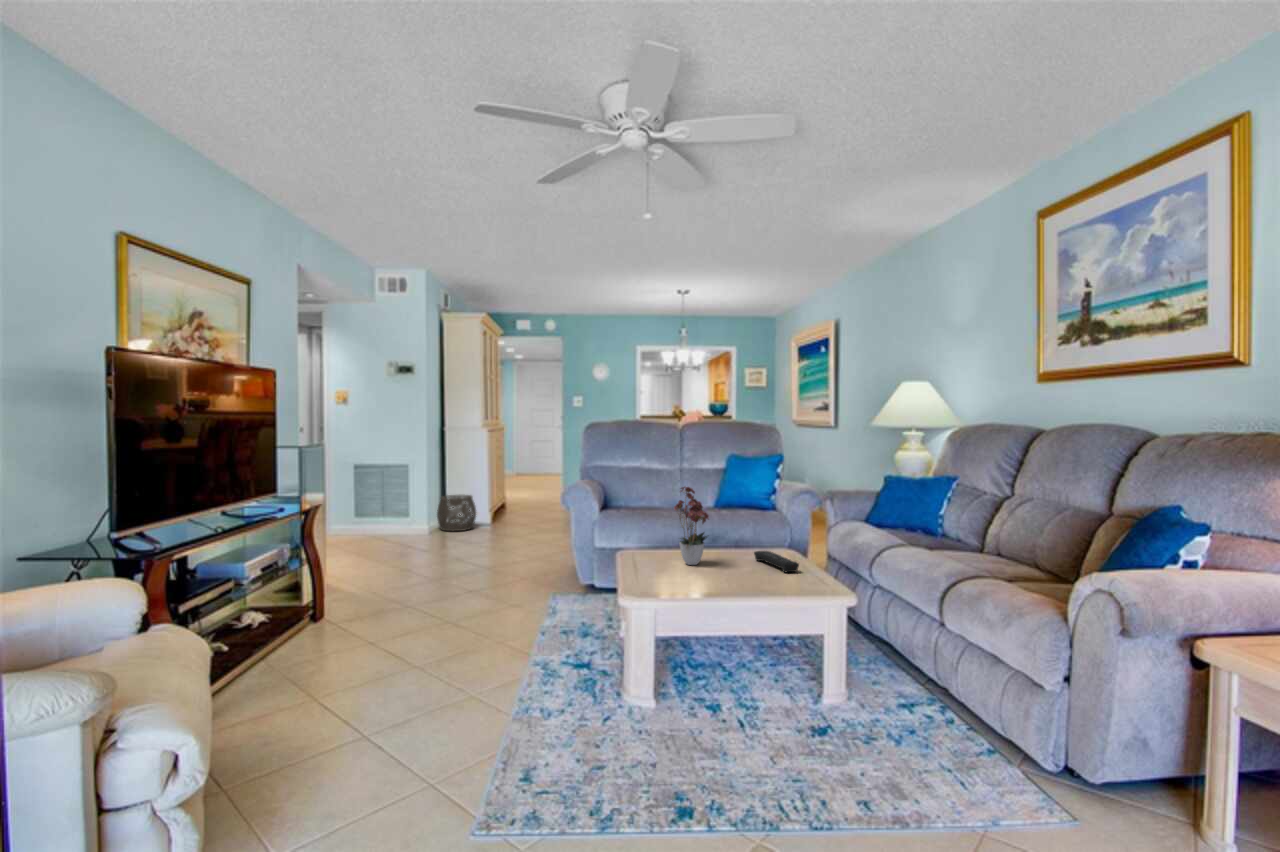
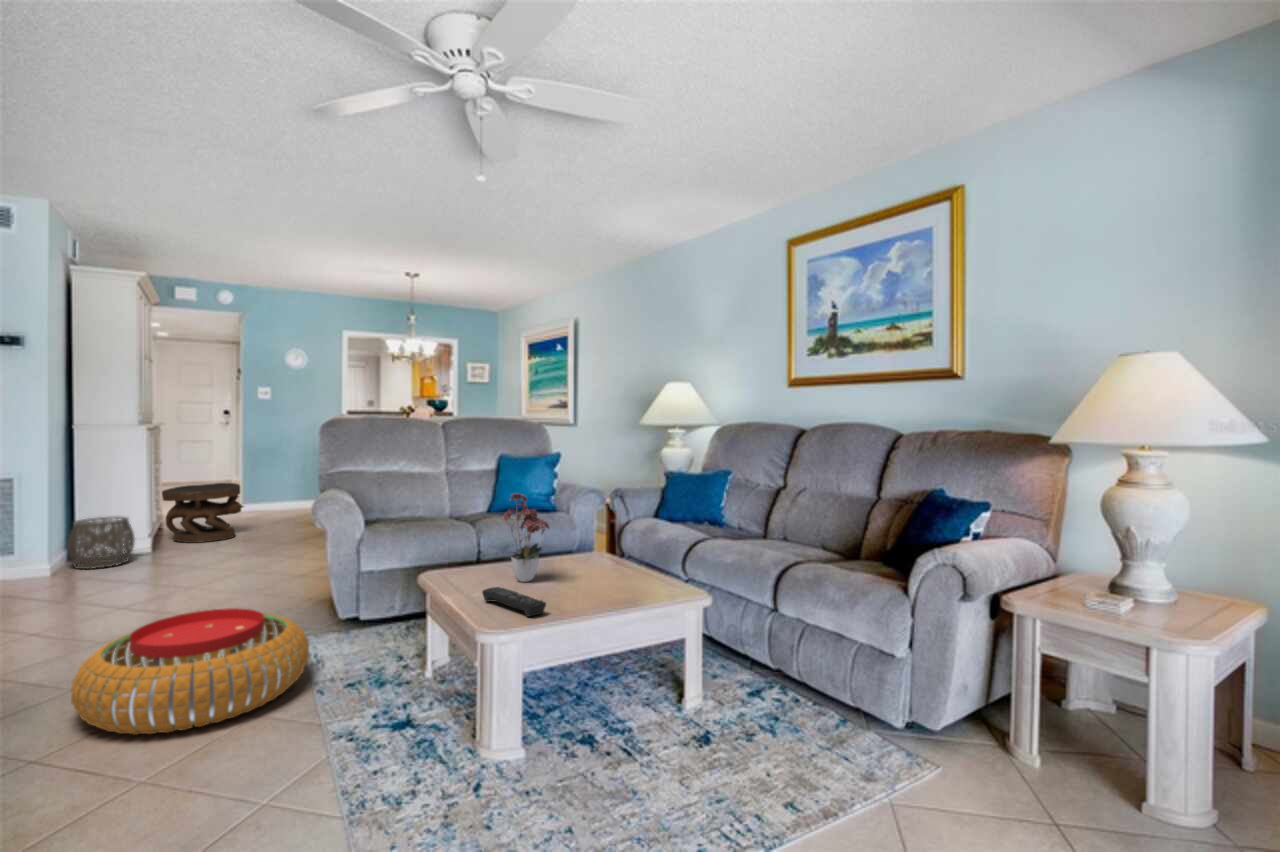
side table: none [498,473,553,519] -> present [162,483,244,543]
remote control: present [754,551,799,572] -> present [482,587,546,617]
pouf: none [396,563,541,641] -> present [71,608,309,735]

